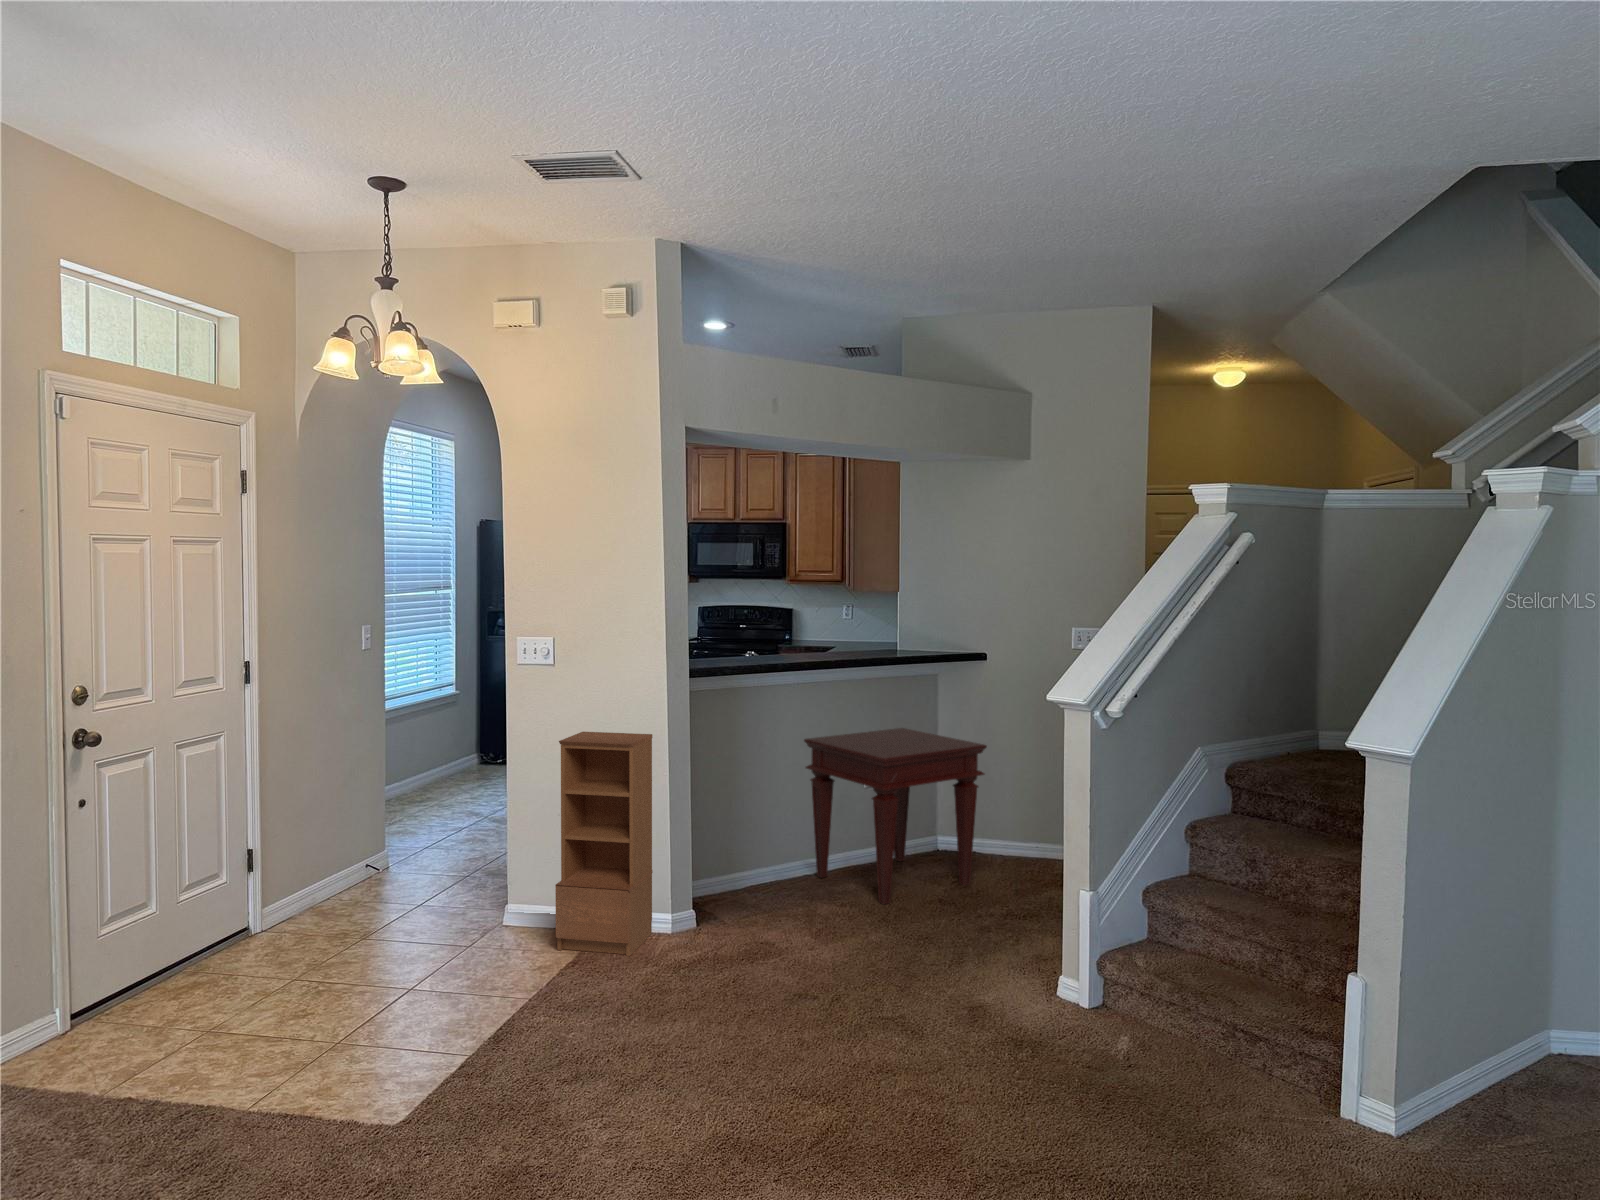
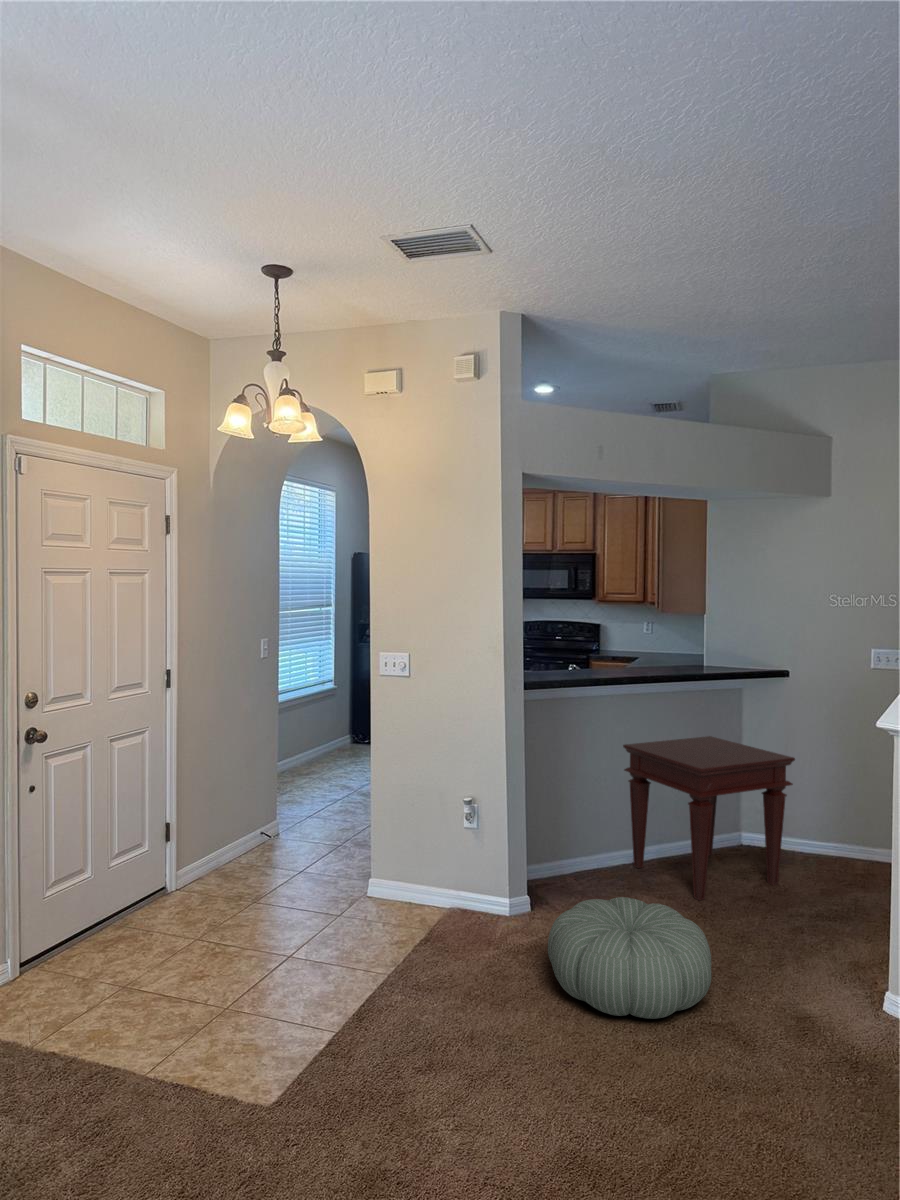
bookcase: present [555,732,653,956] -> none [410,736,494,938]
pouf: none [712,896,883,1012] -> present [548,897,712,1019]

